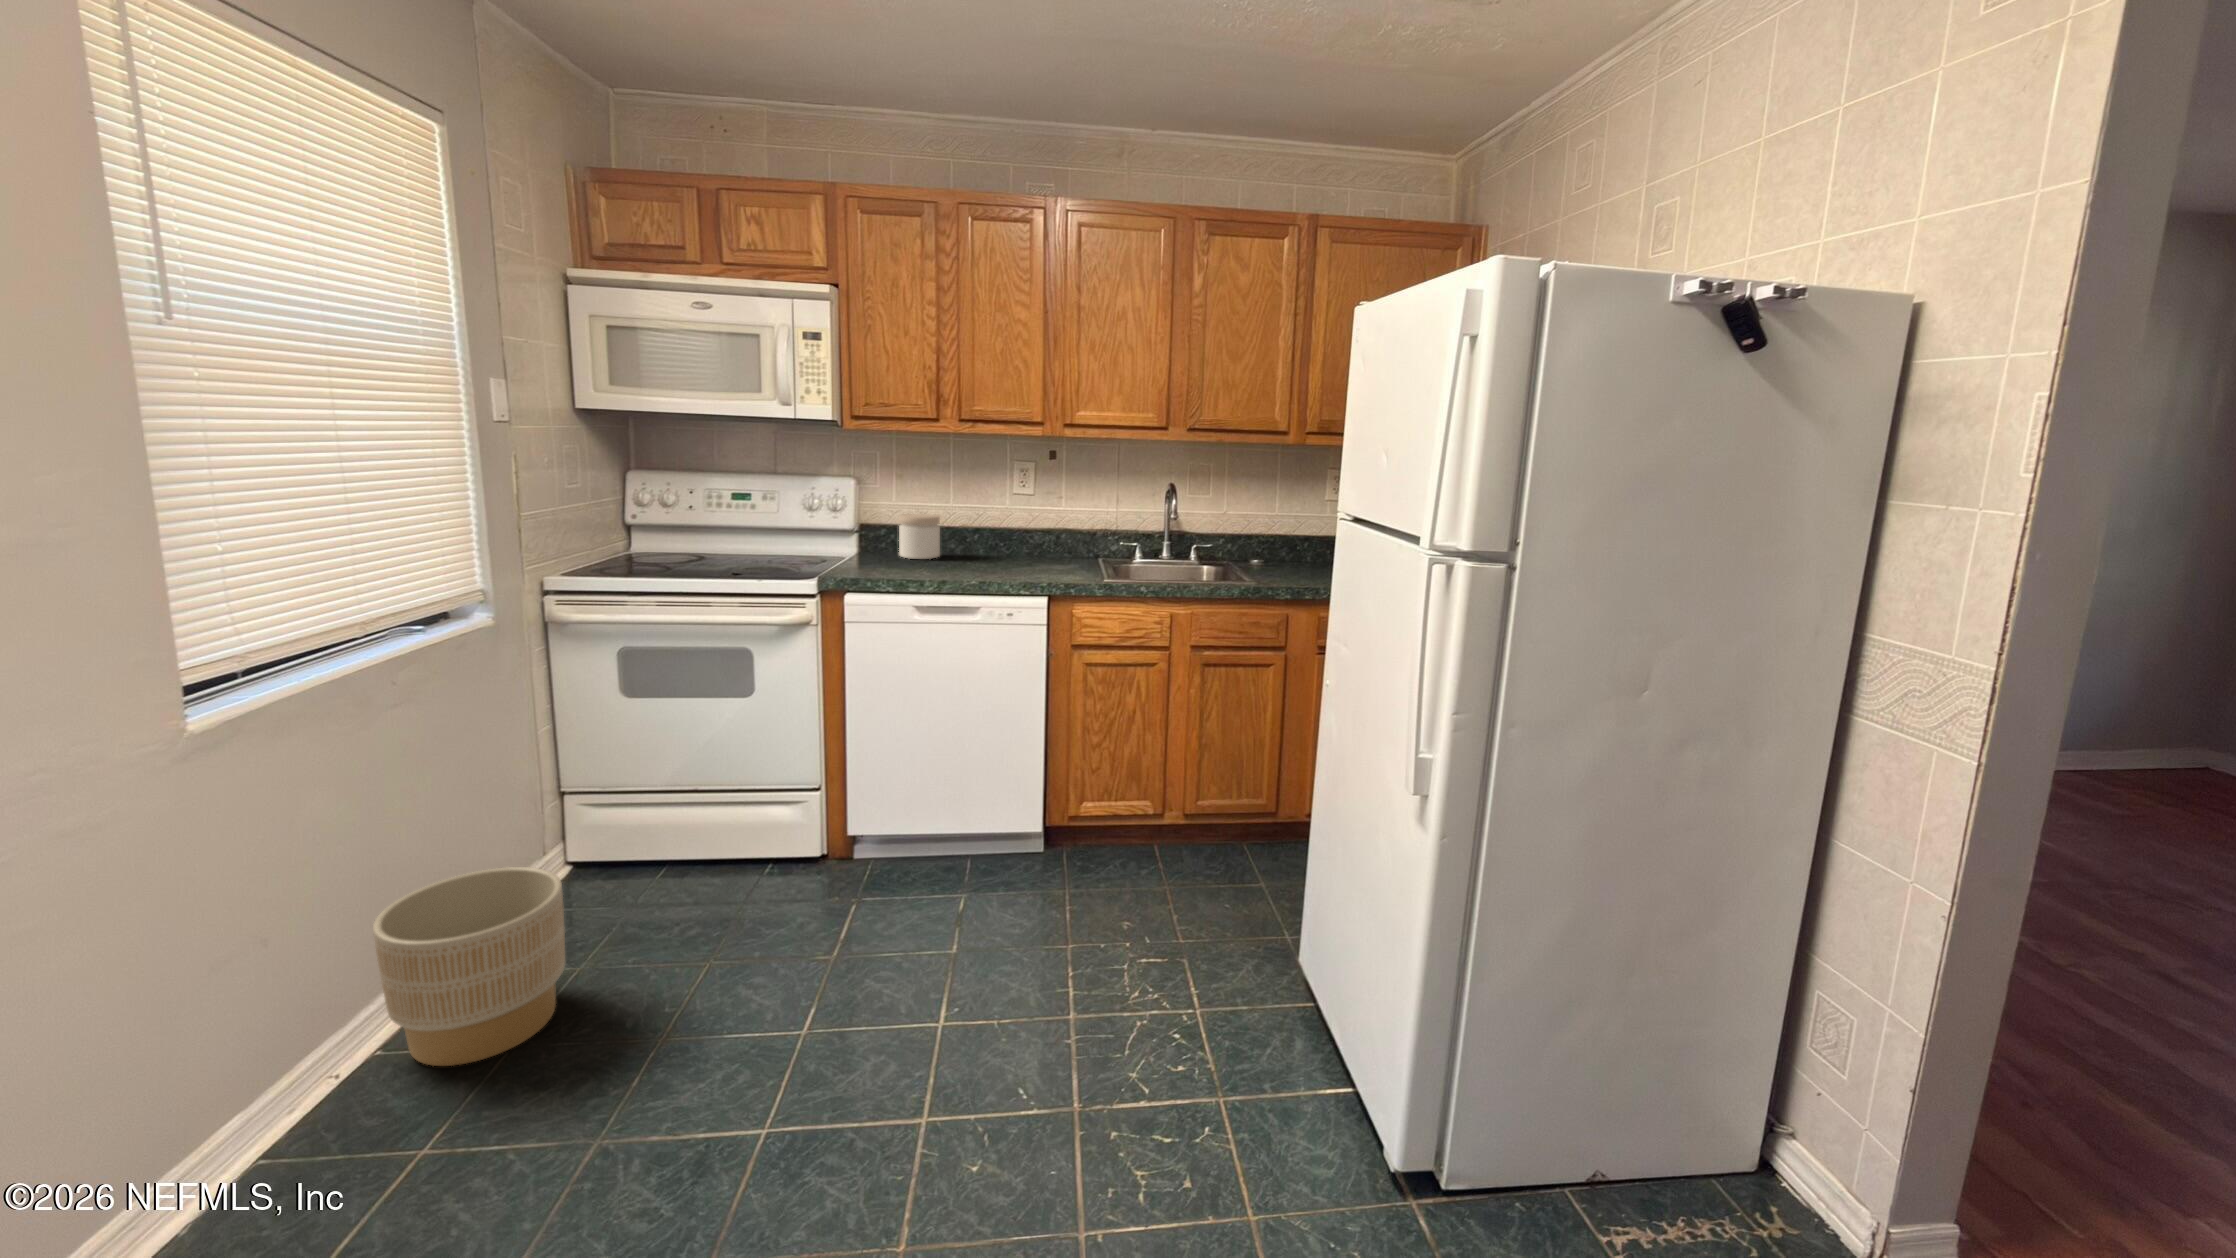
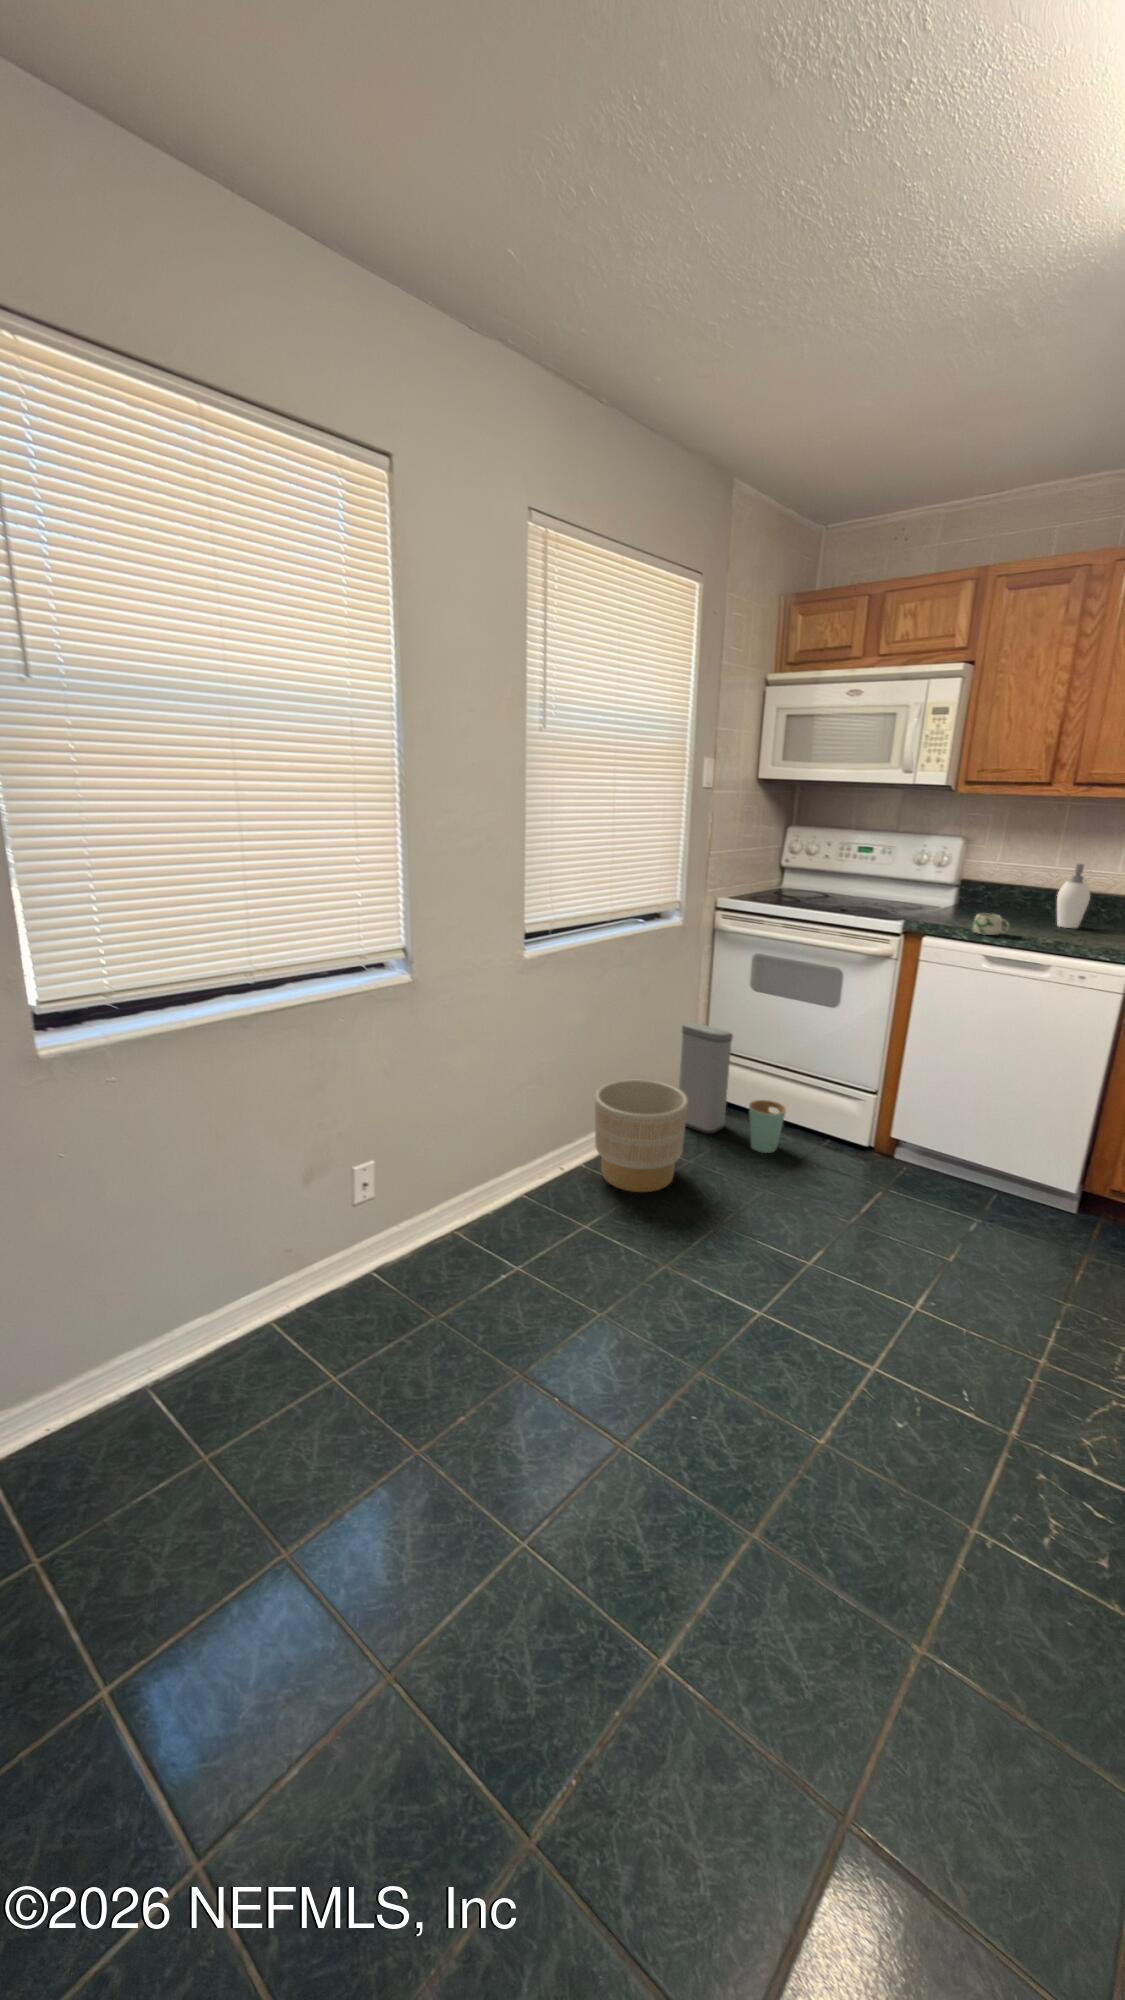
soap dispenser: none [961,501,990,566] -> present [1057,864,1090,928]
jar: present [899,514,940,559] -> none [993,872,1042,916]
mug: none [893,559,931,582] -> present [972,913,1010,935]
trash can: none [517,761,710,918] -> present [679,1023,786,1153]

